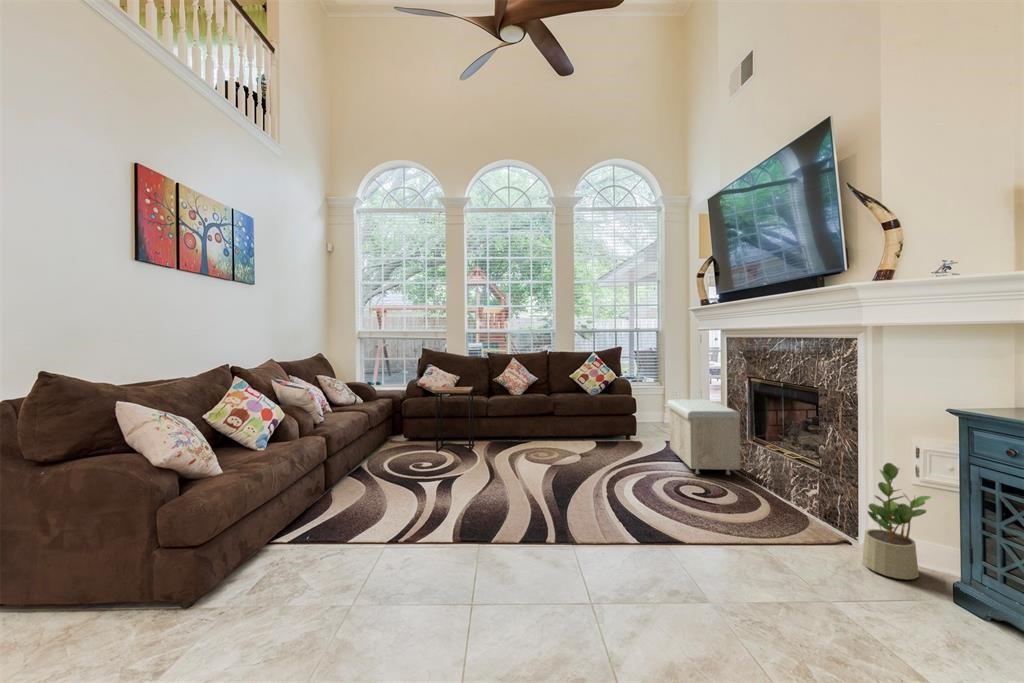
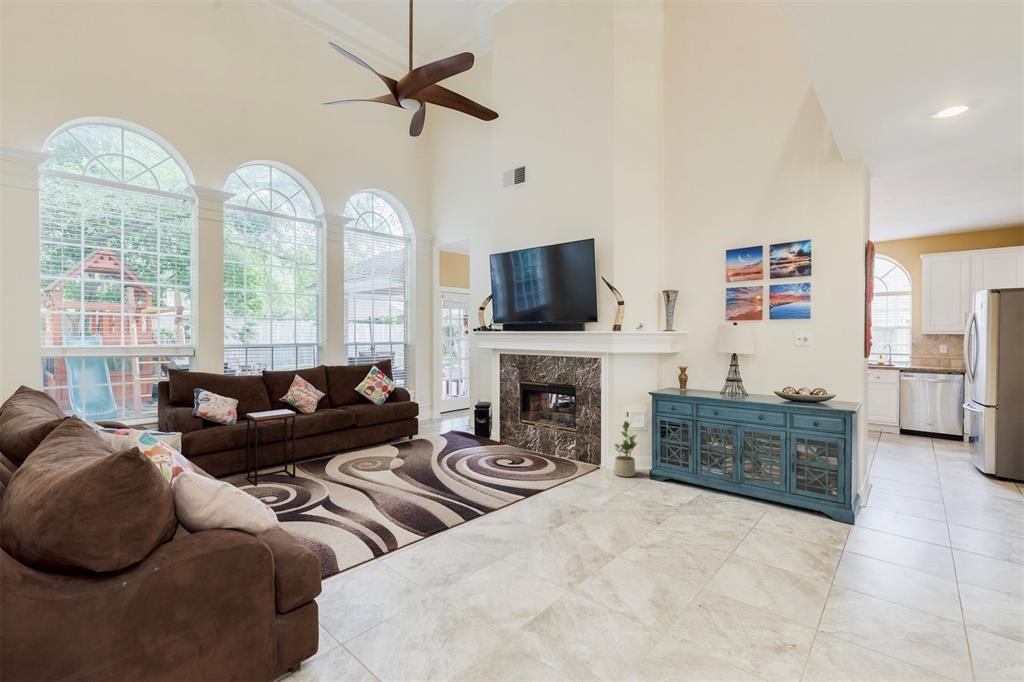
storage bench: present [667,399,741,474] -> none [458,399,519,453]

